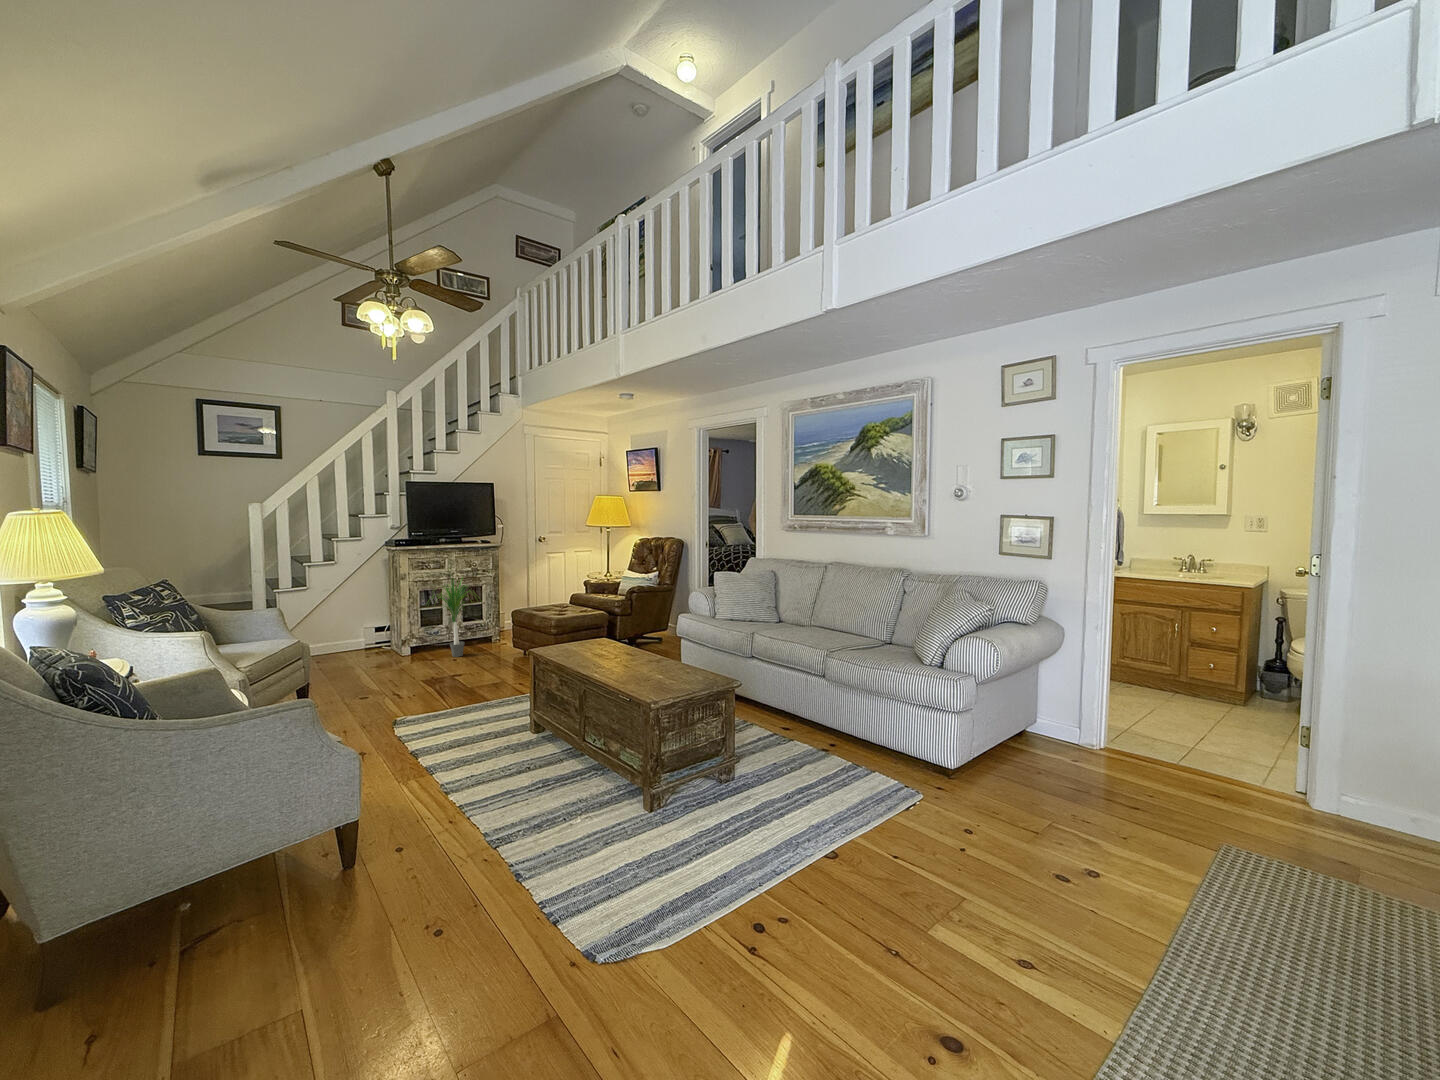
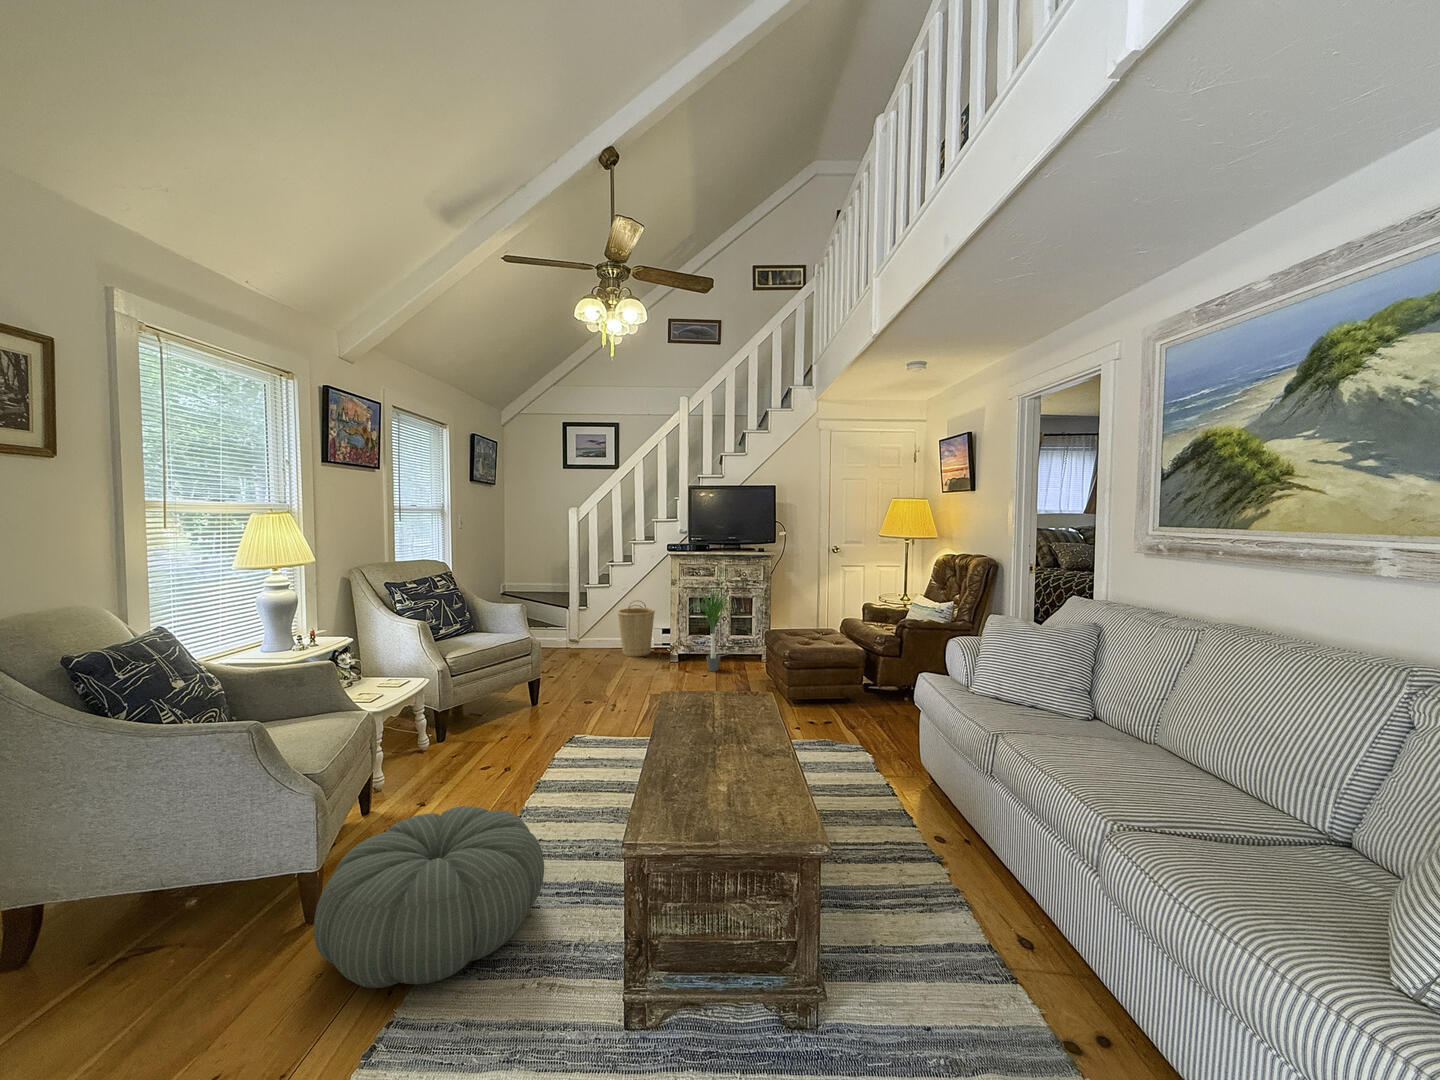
basket: none [327,601,372,660] -> present [618,600,655,657]
pouf: none [376,746,547,867] -> present [314,806,544,988]

